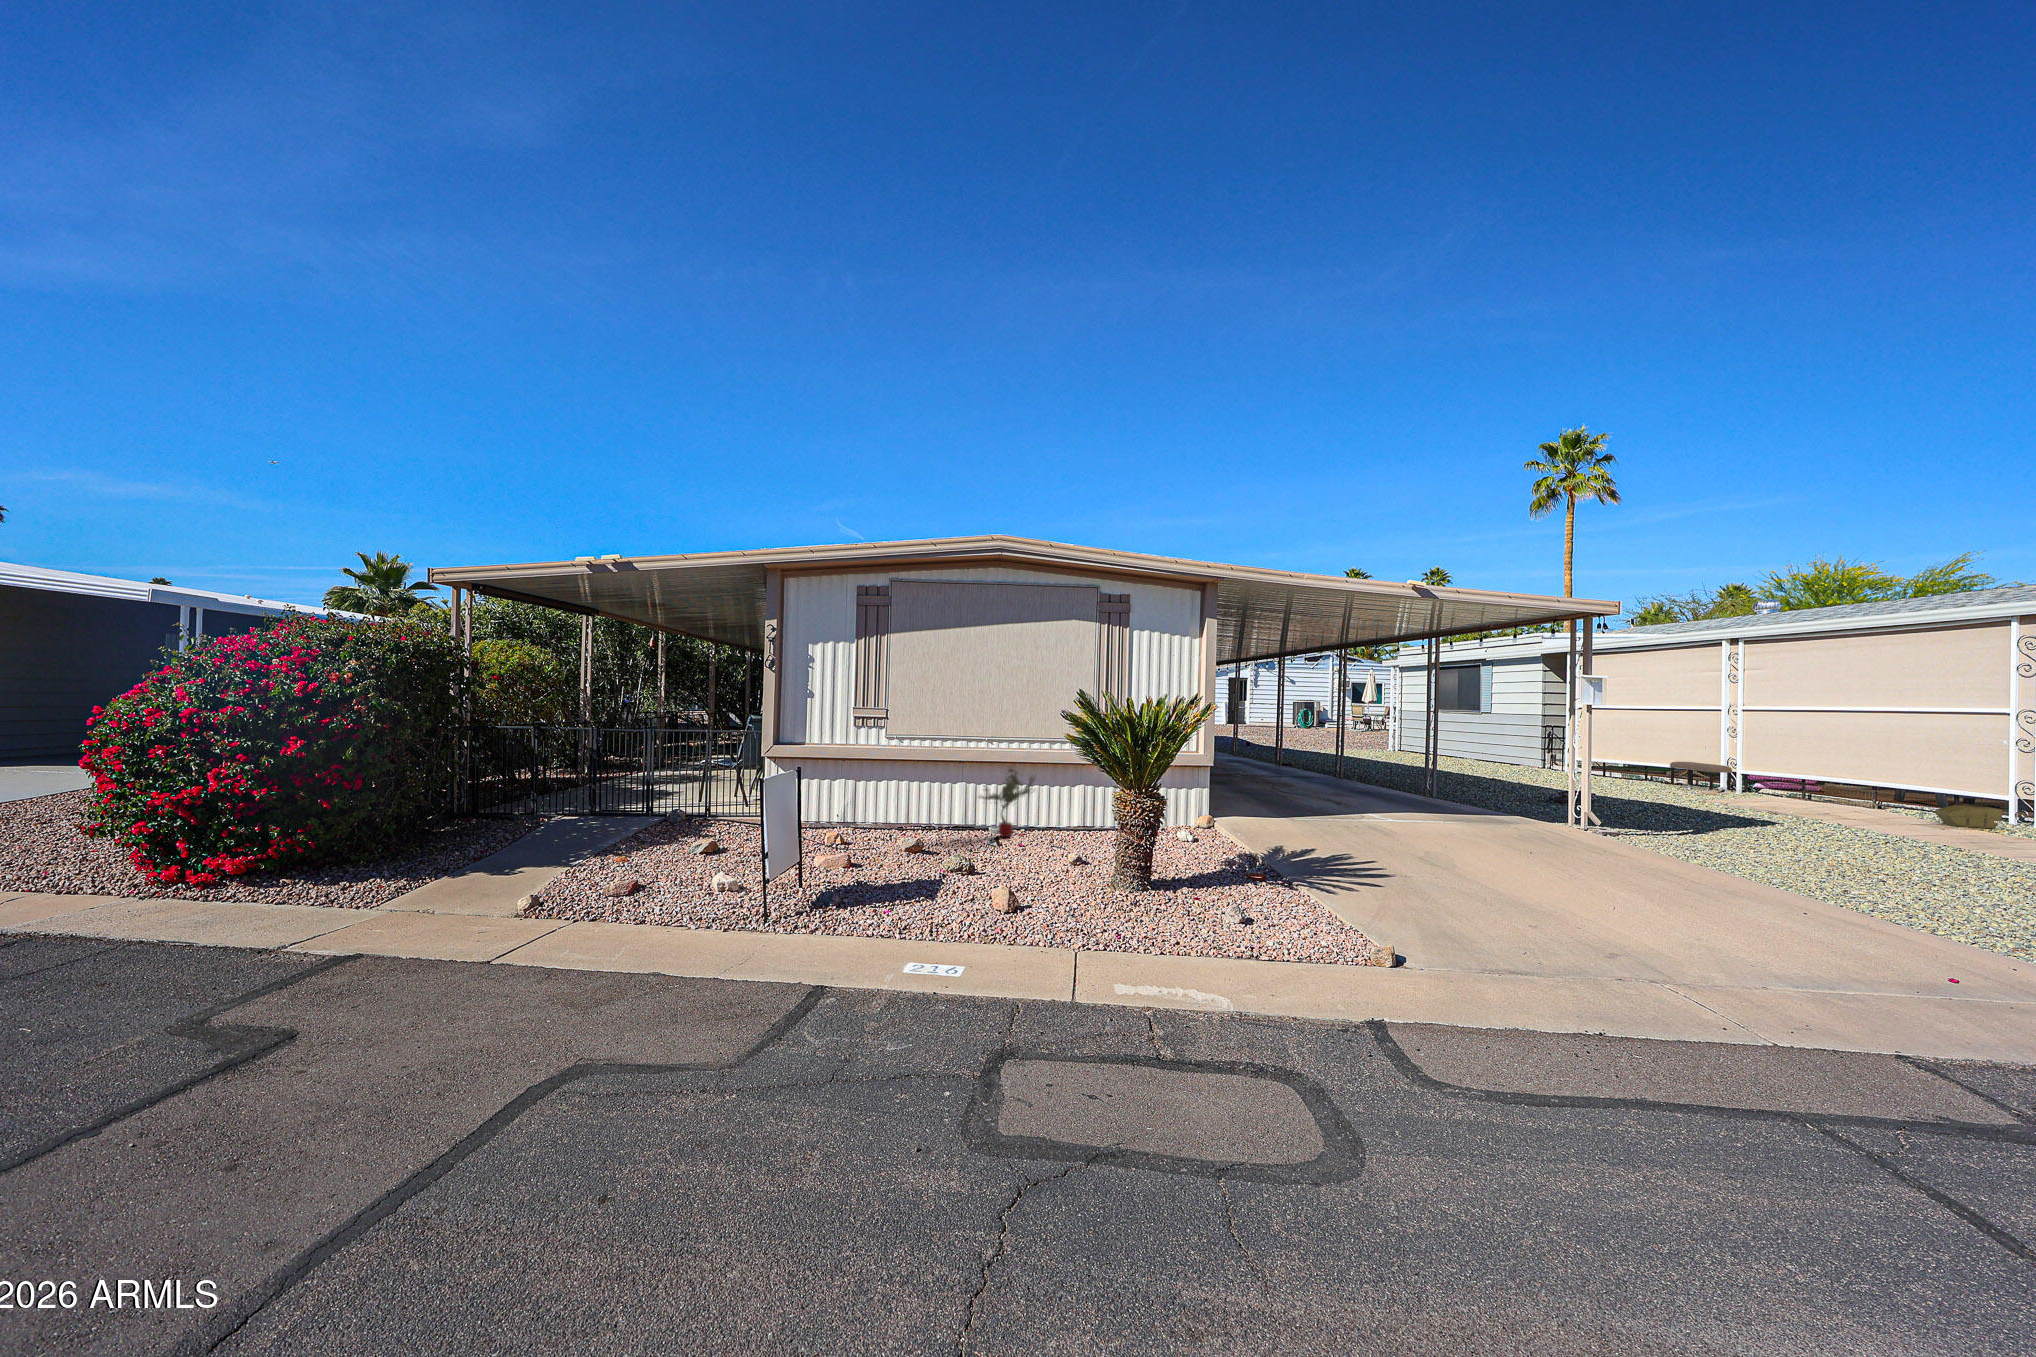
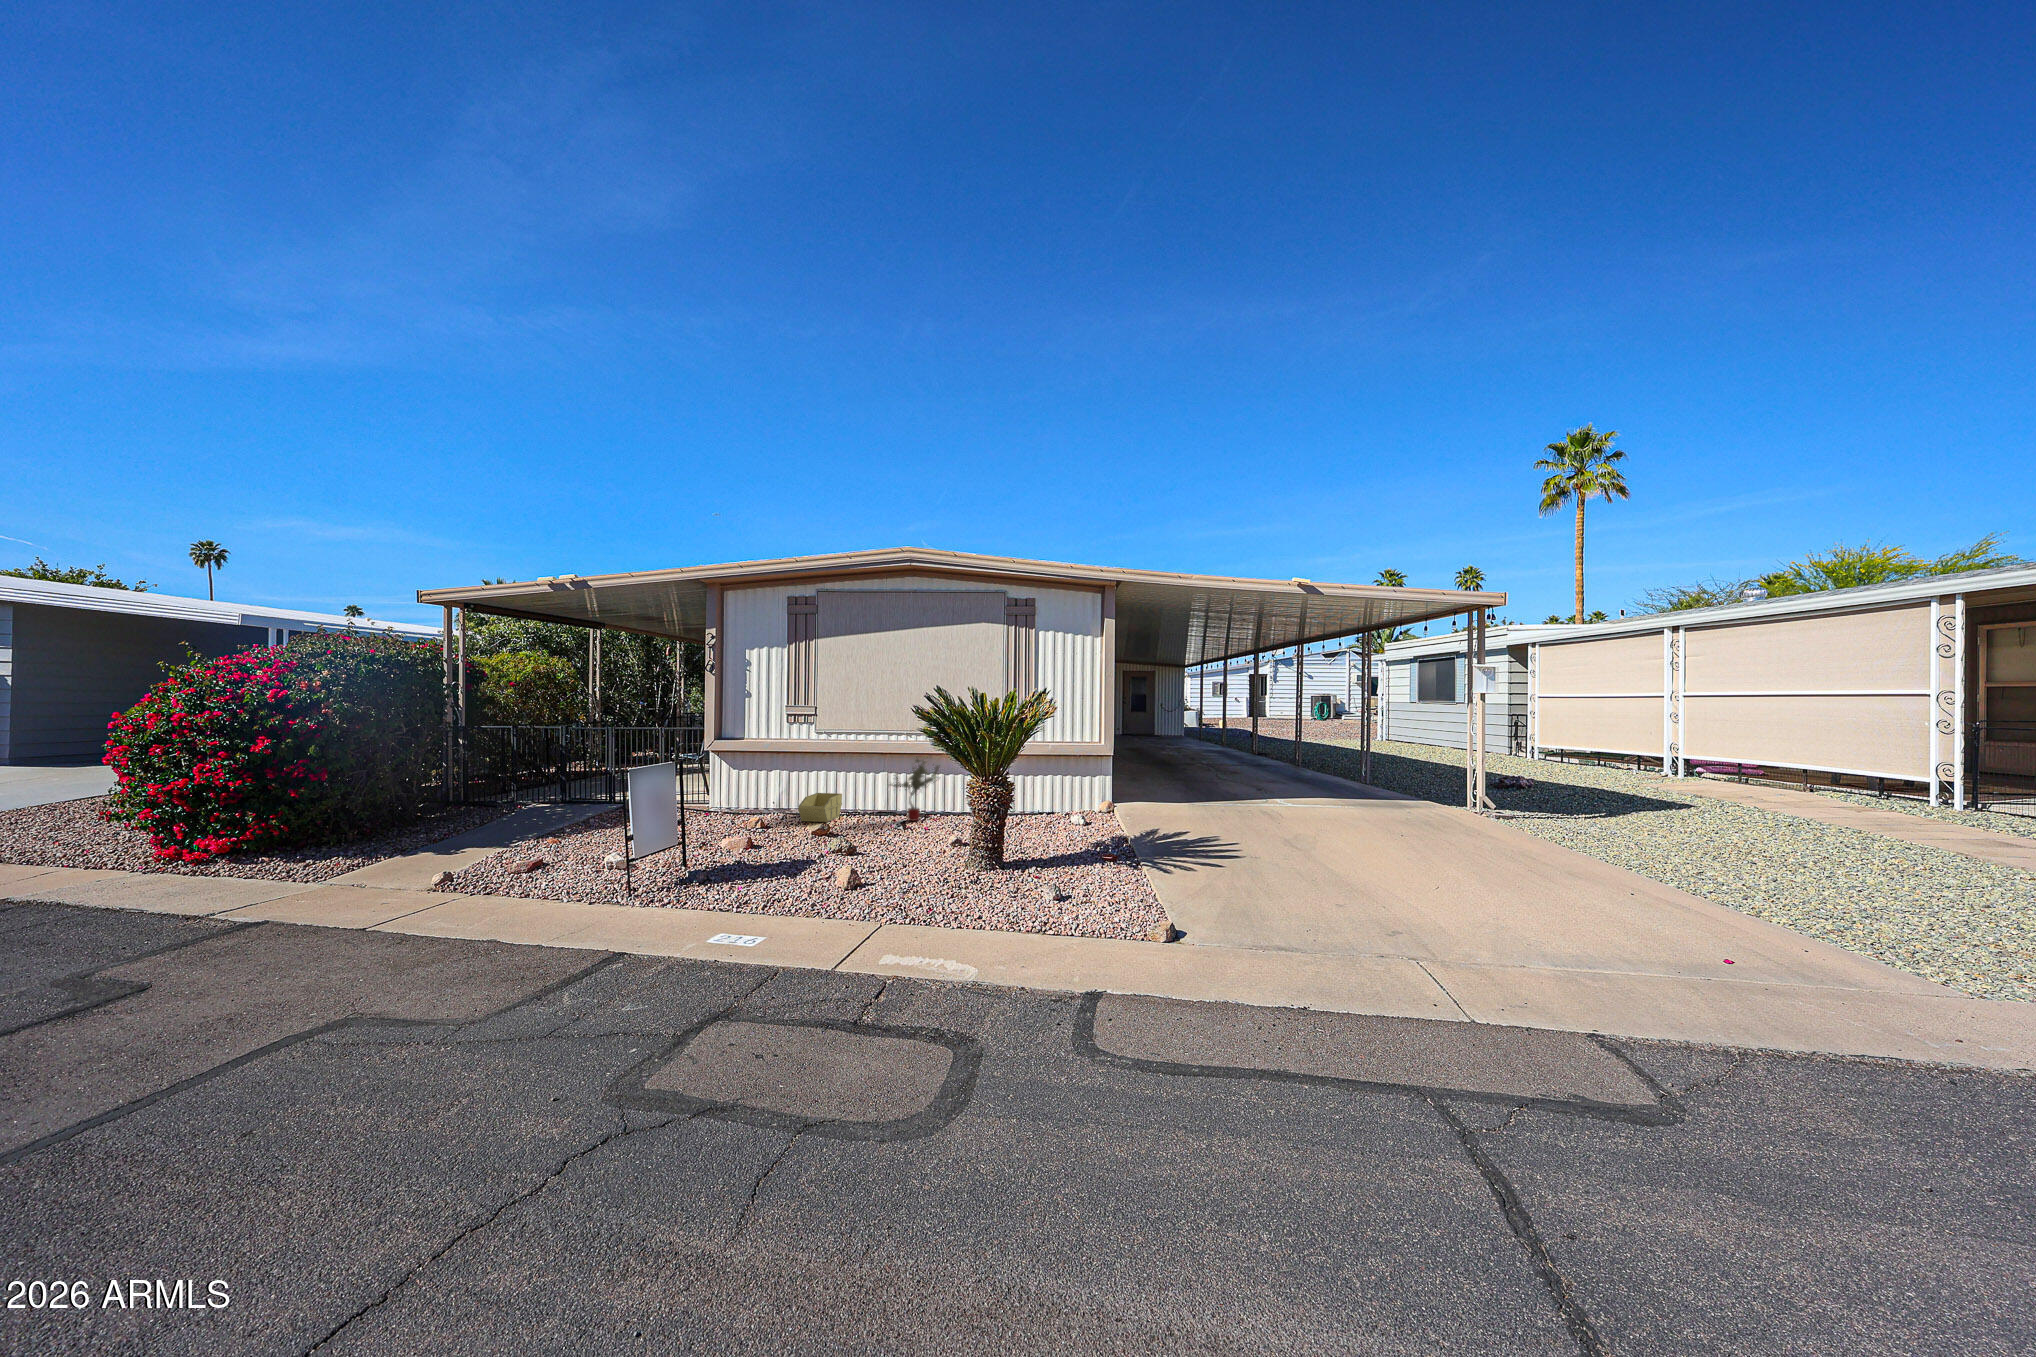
bench: present [1670,762,1732,790] -> none [1620,748,1677,775]
storage bin: present [1935,805,2003,829] -> present [798,793,842,822]

